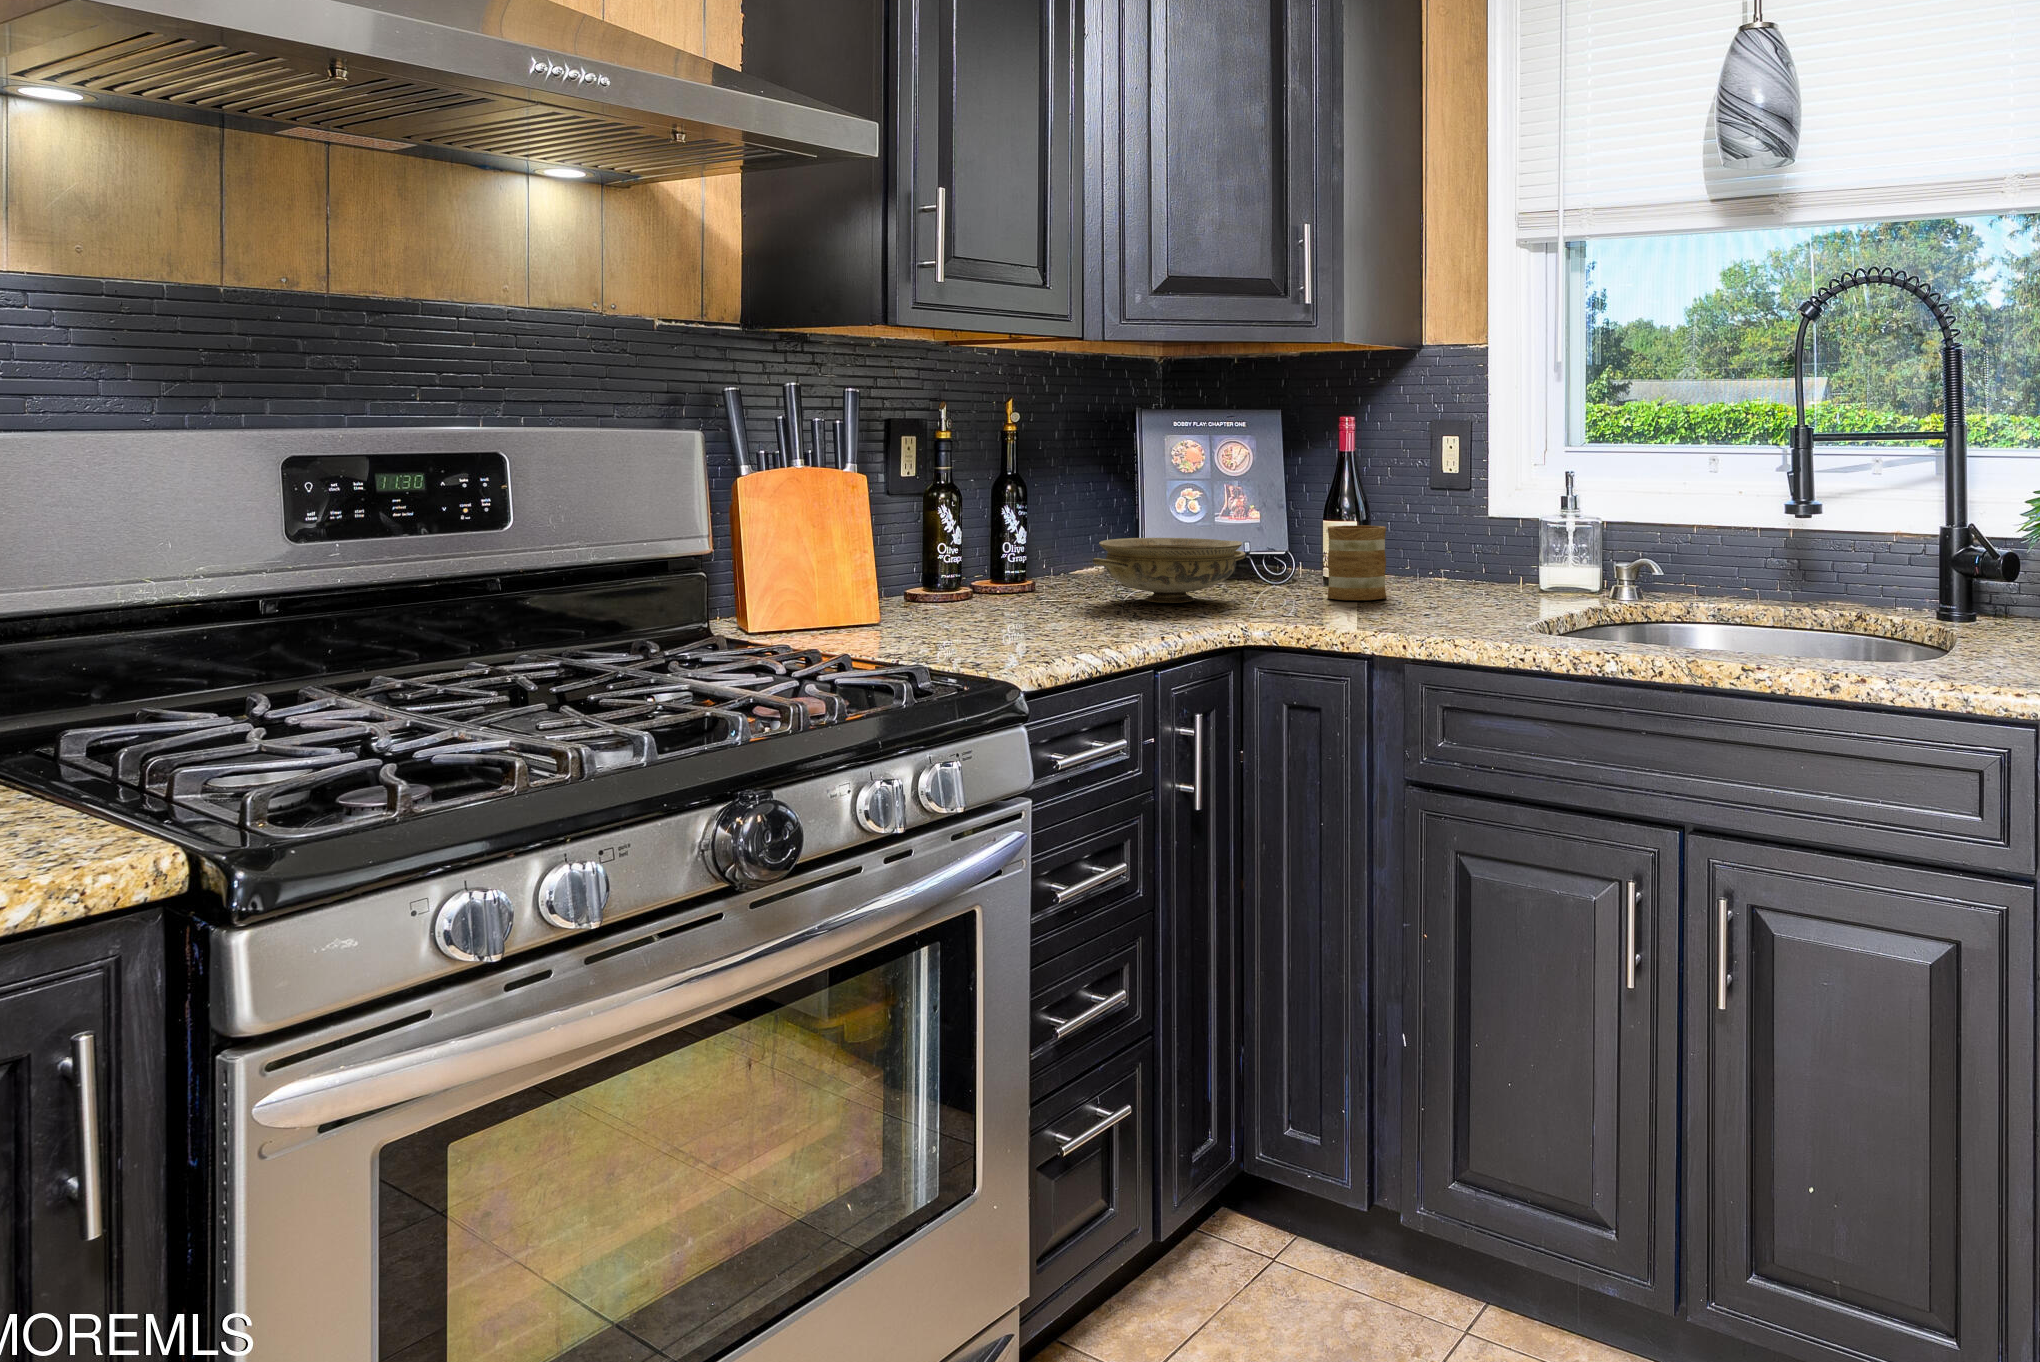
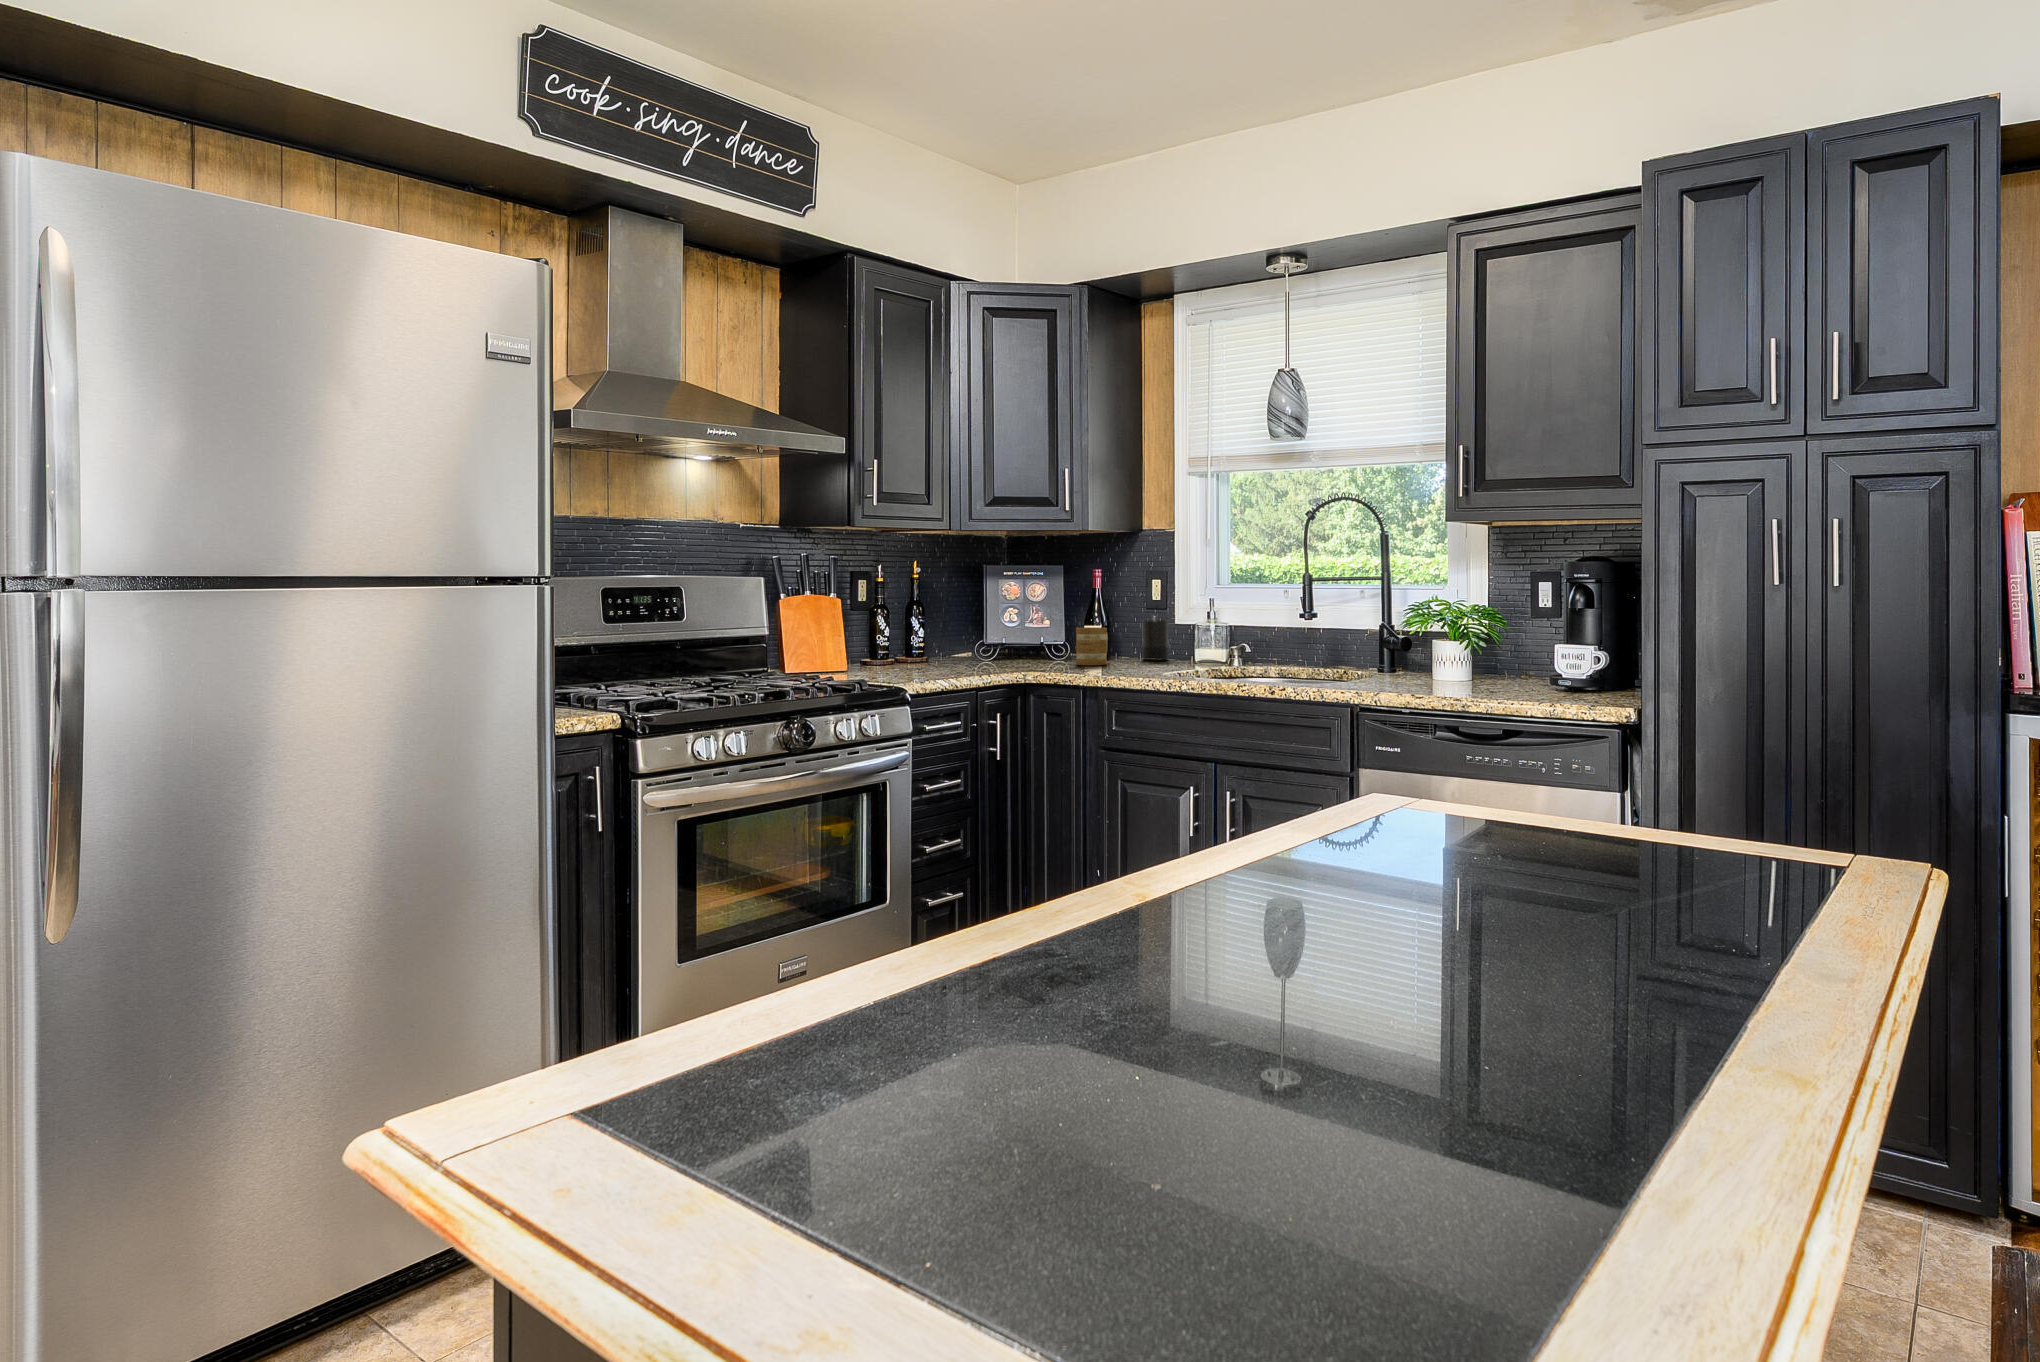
candle: none [1435,501,1482,584] -> present [1142,619,1168,660]
ceramic bowl: present [1093,538,1246,603] -> none [953,634,1035,666]

